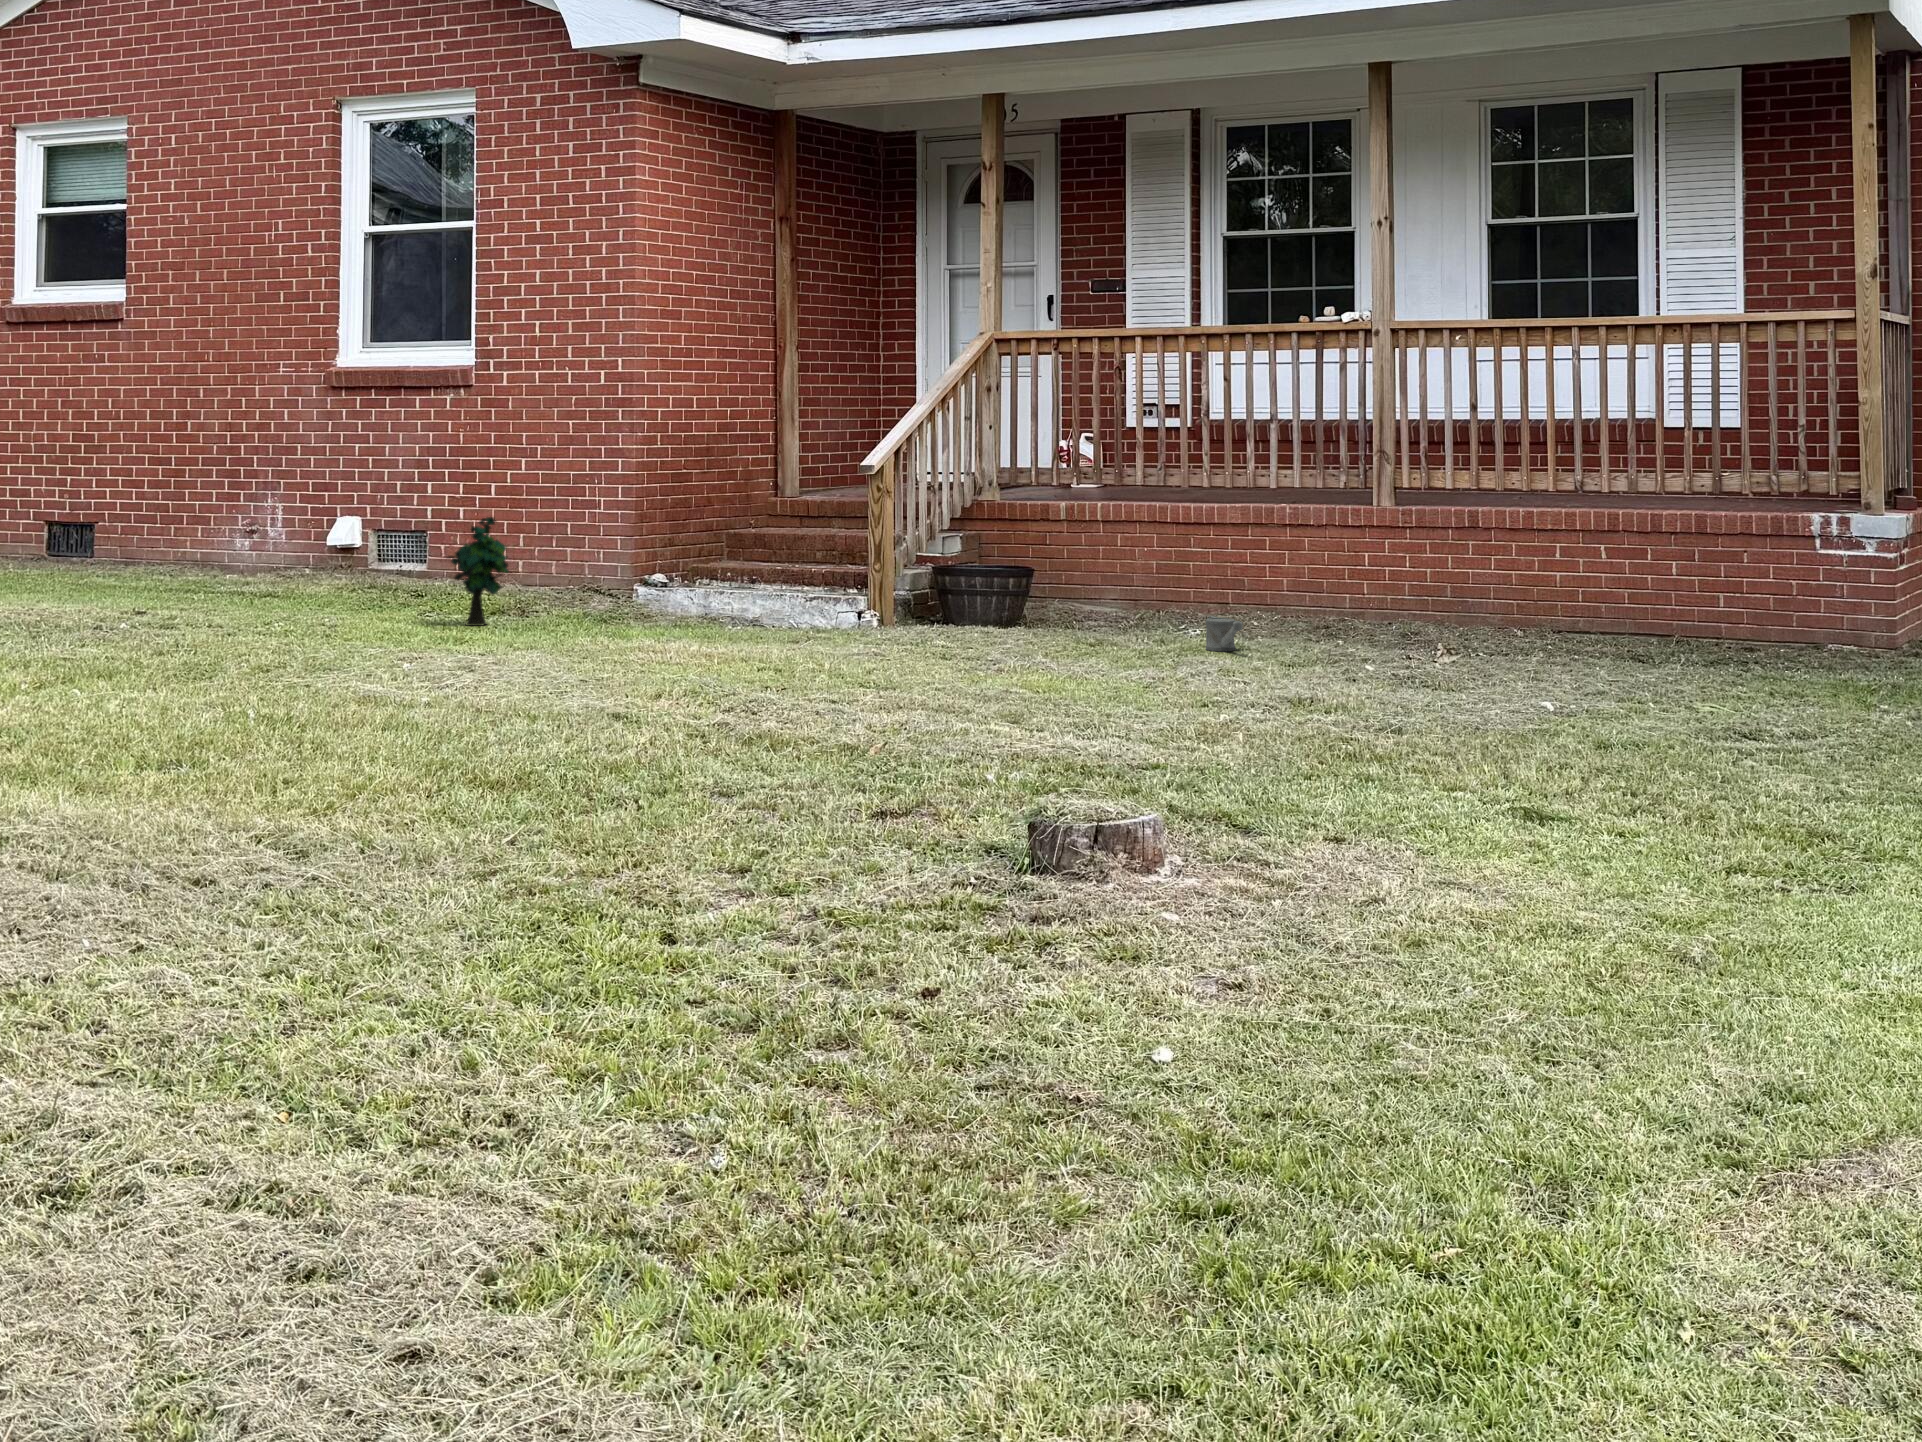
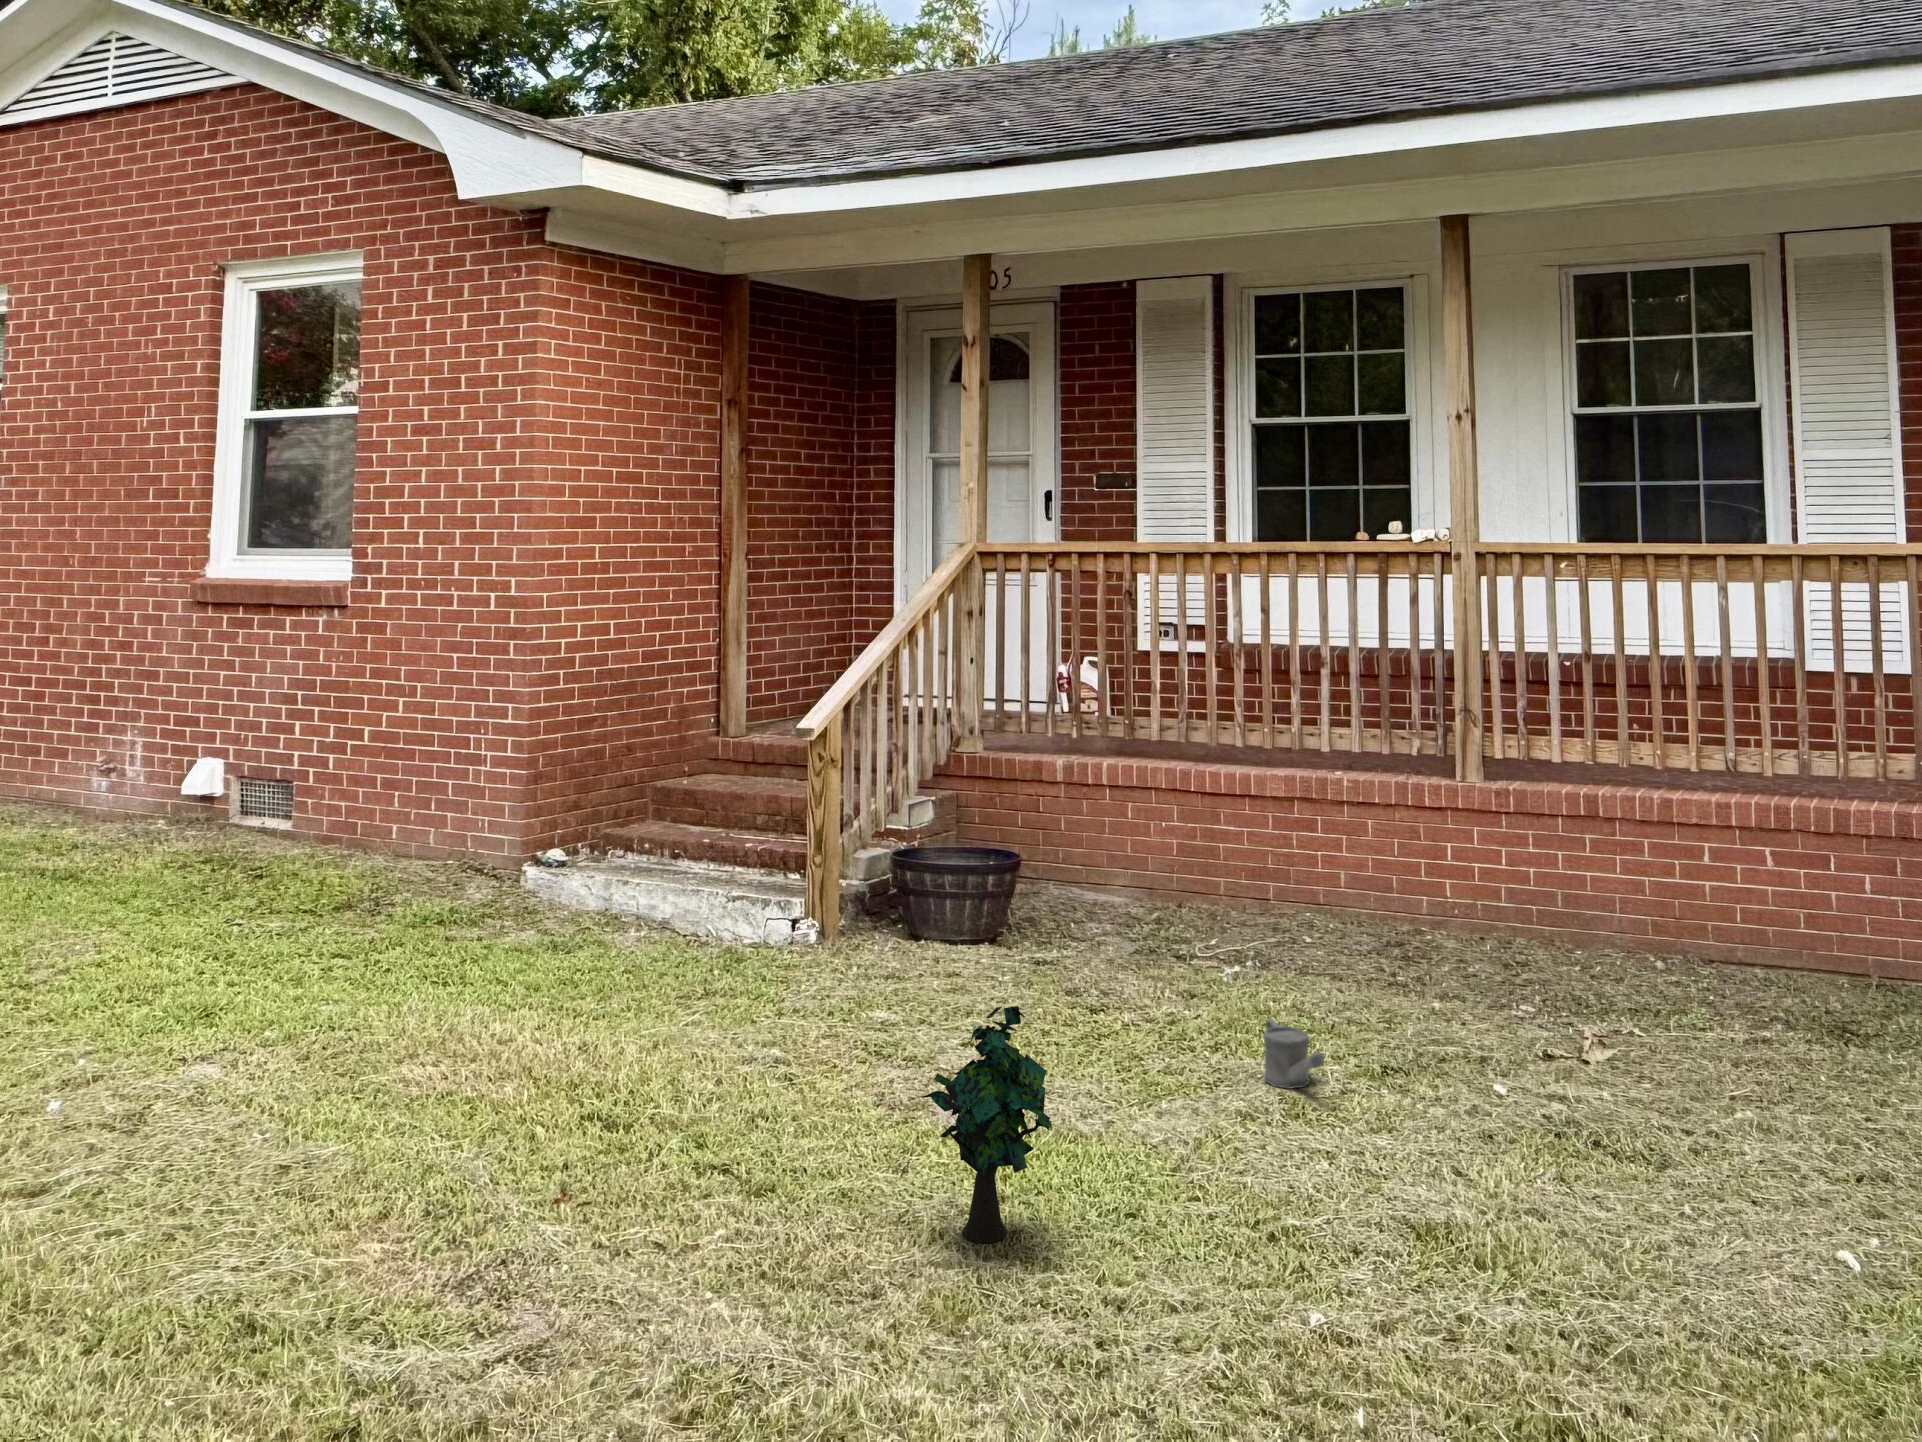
decorative plant: present [447,517,509,626] -> present [922,1006,1052,1243]

